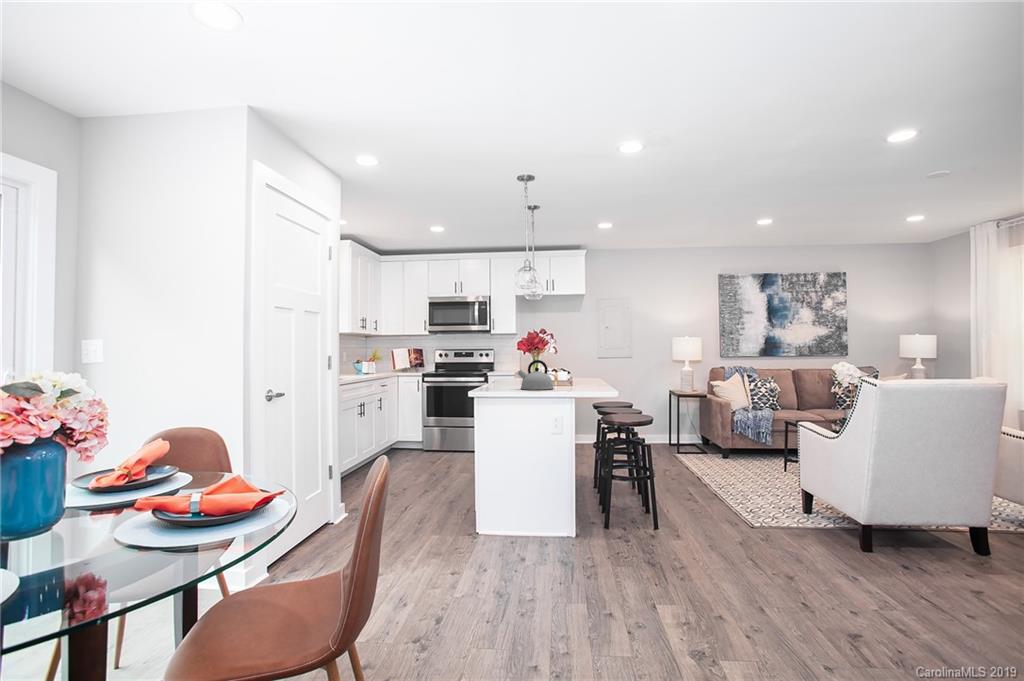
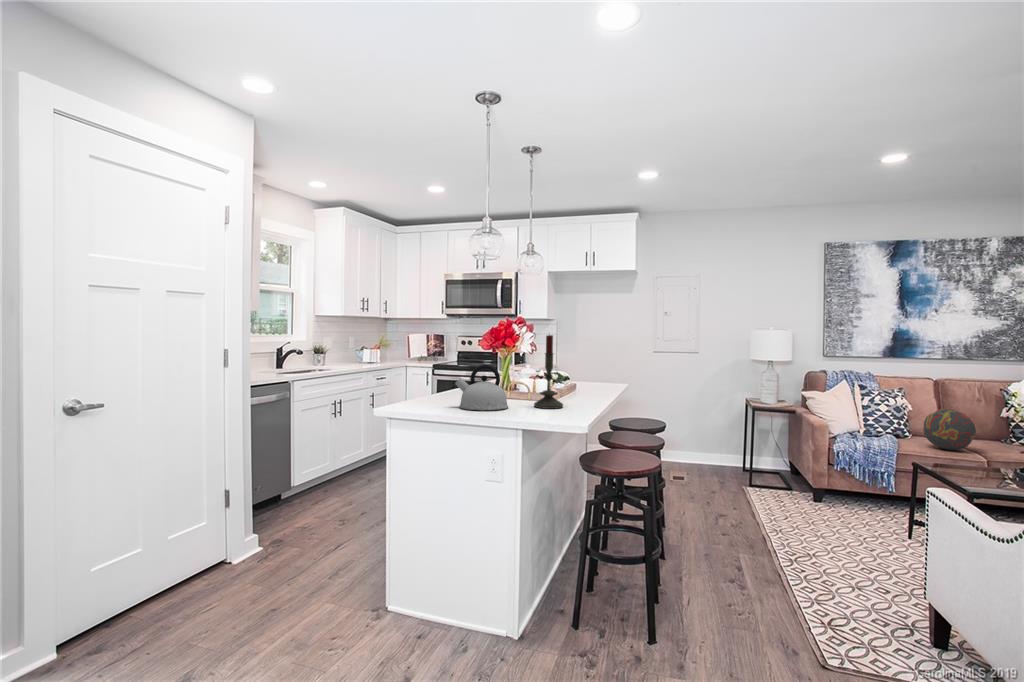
candle: none [567,338,587,388] -> present [534,335,563,409]
decorative orb: none [788,388,819,416] -> present [923,409,976,450]

